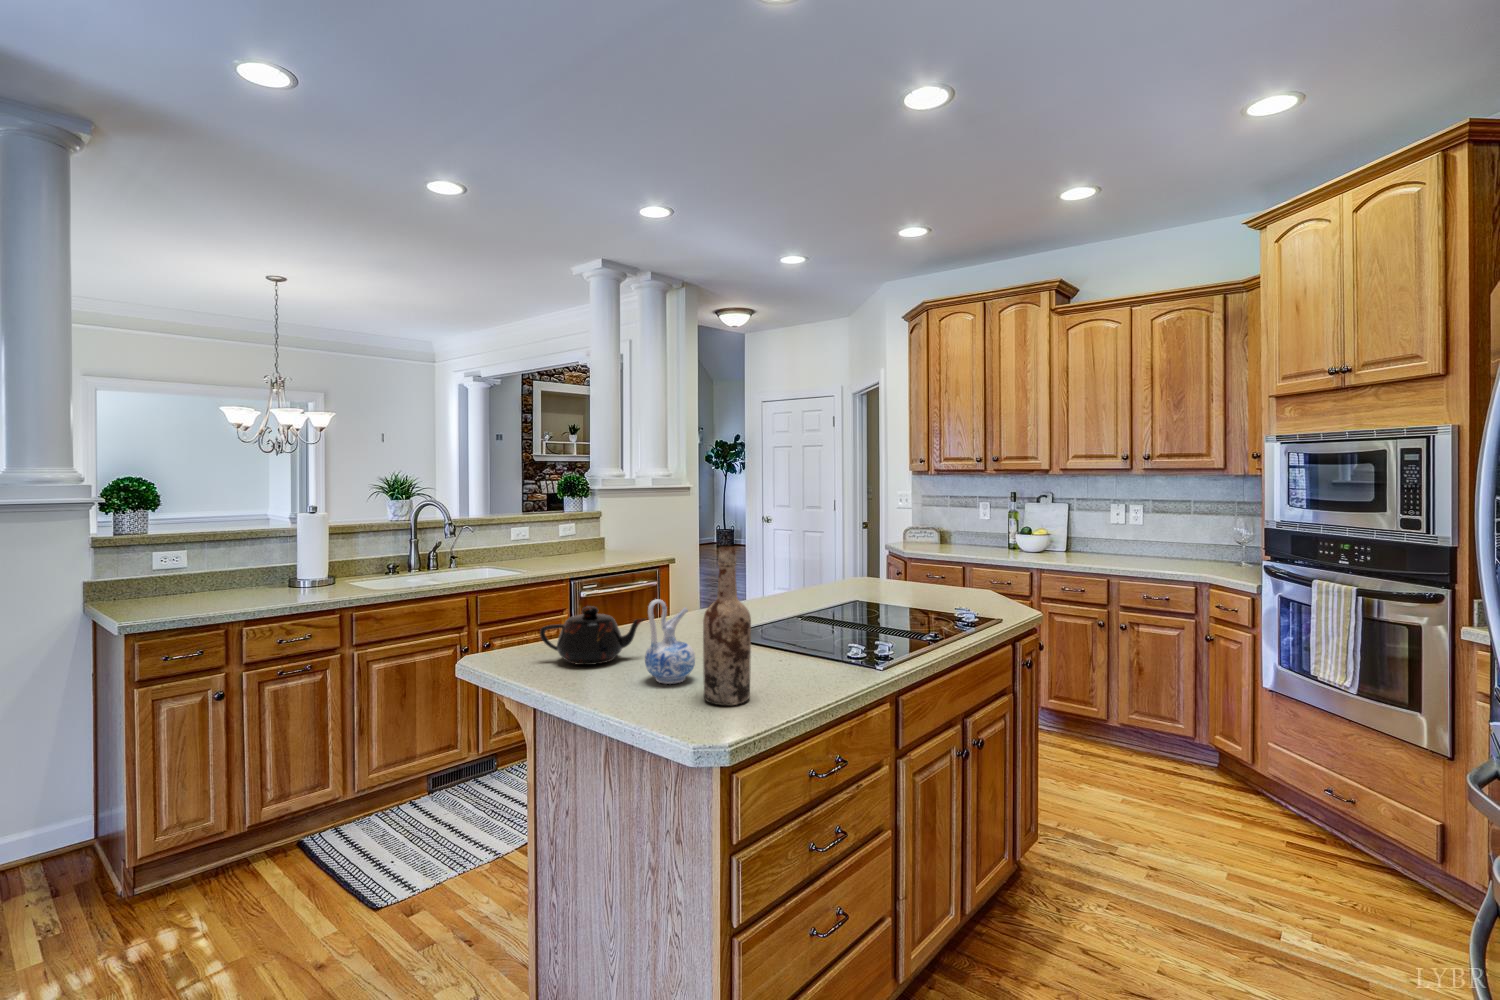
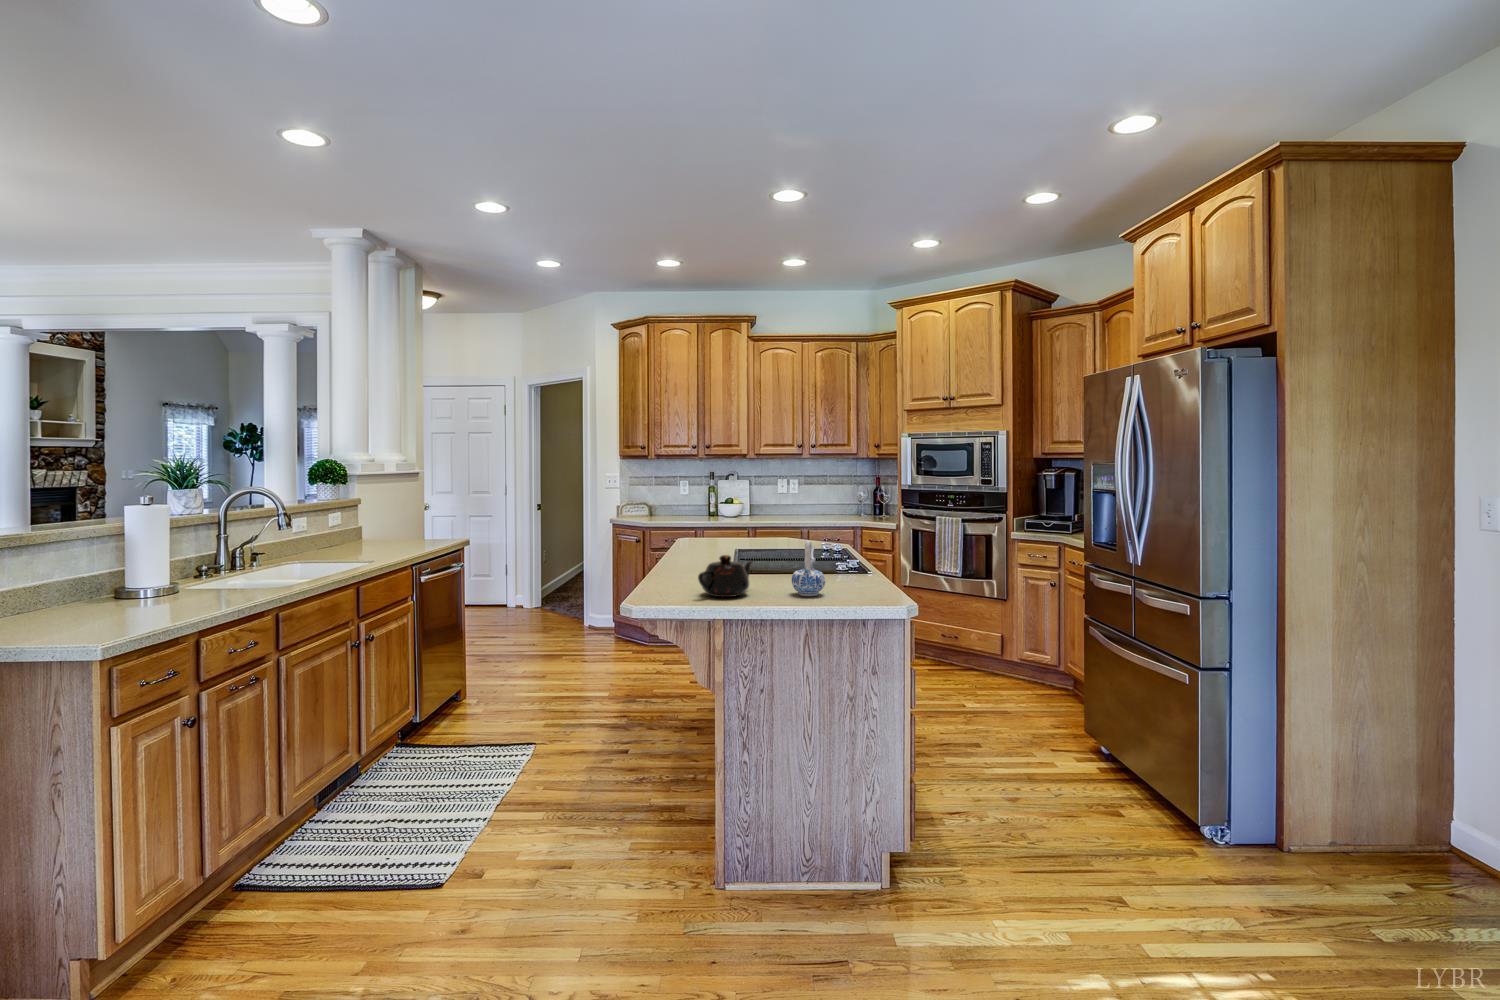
wine bottle: present [703,546,751,705] -> none [851,502,881,598]

